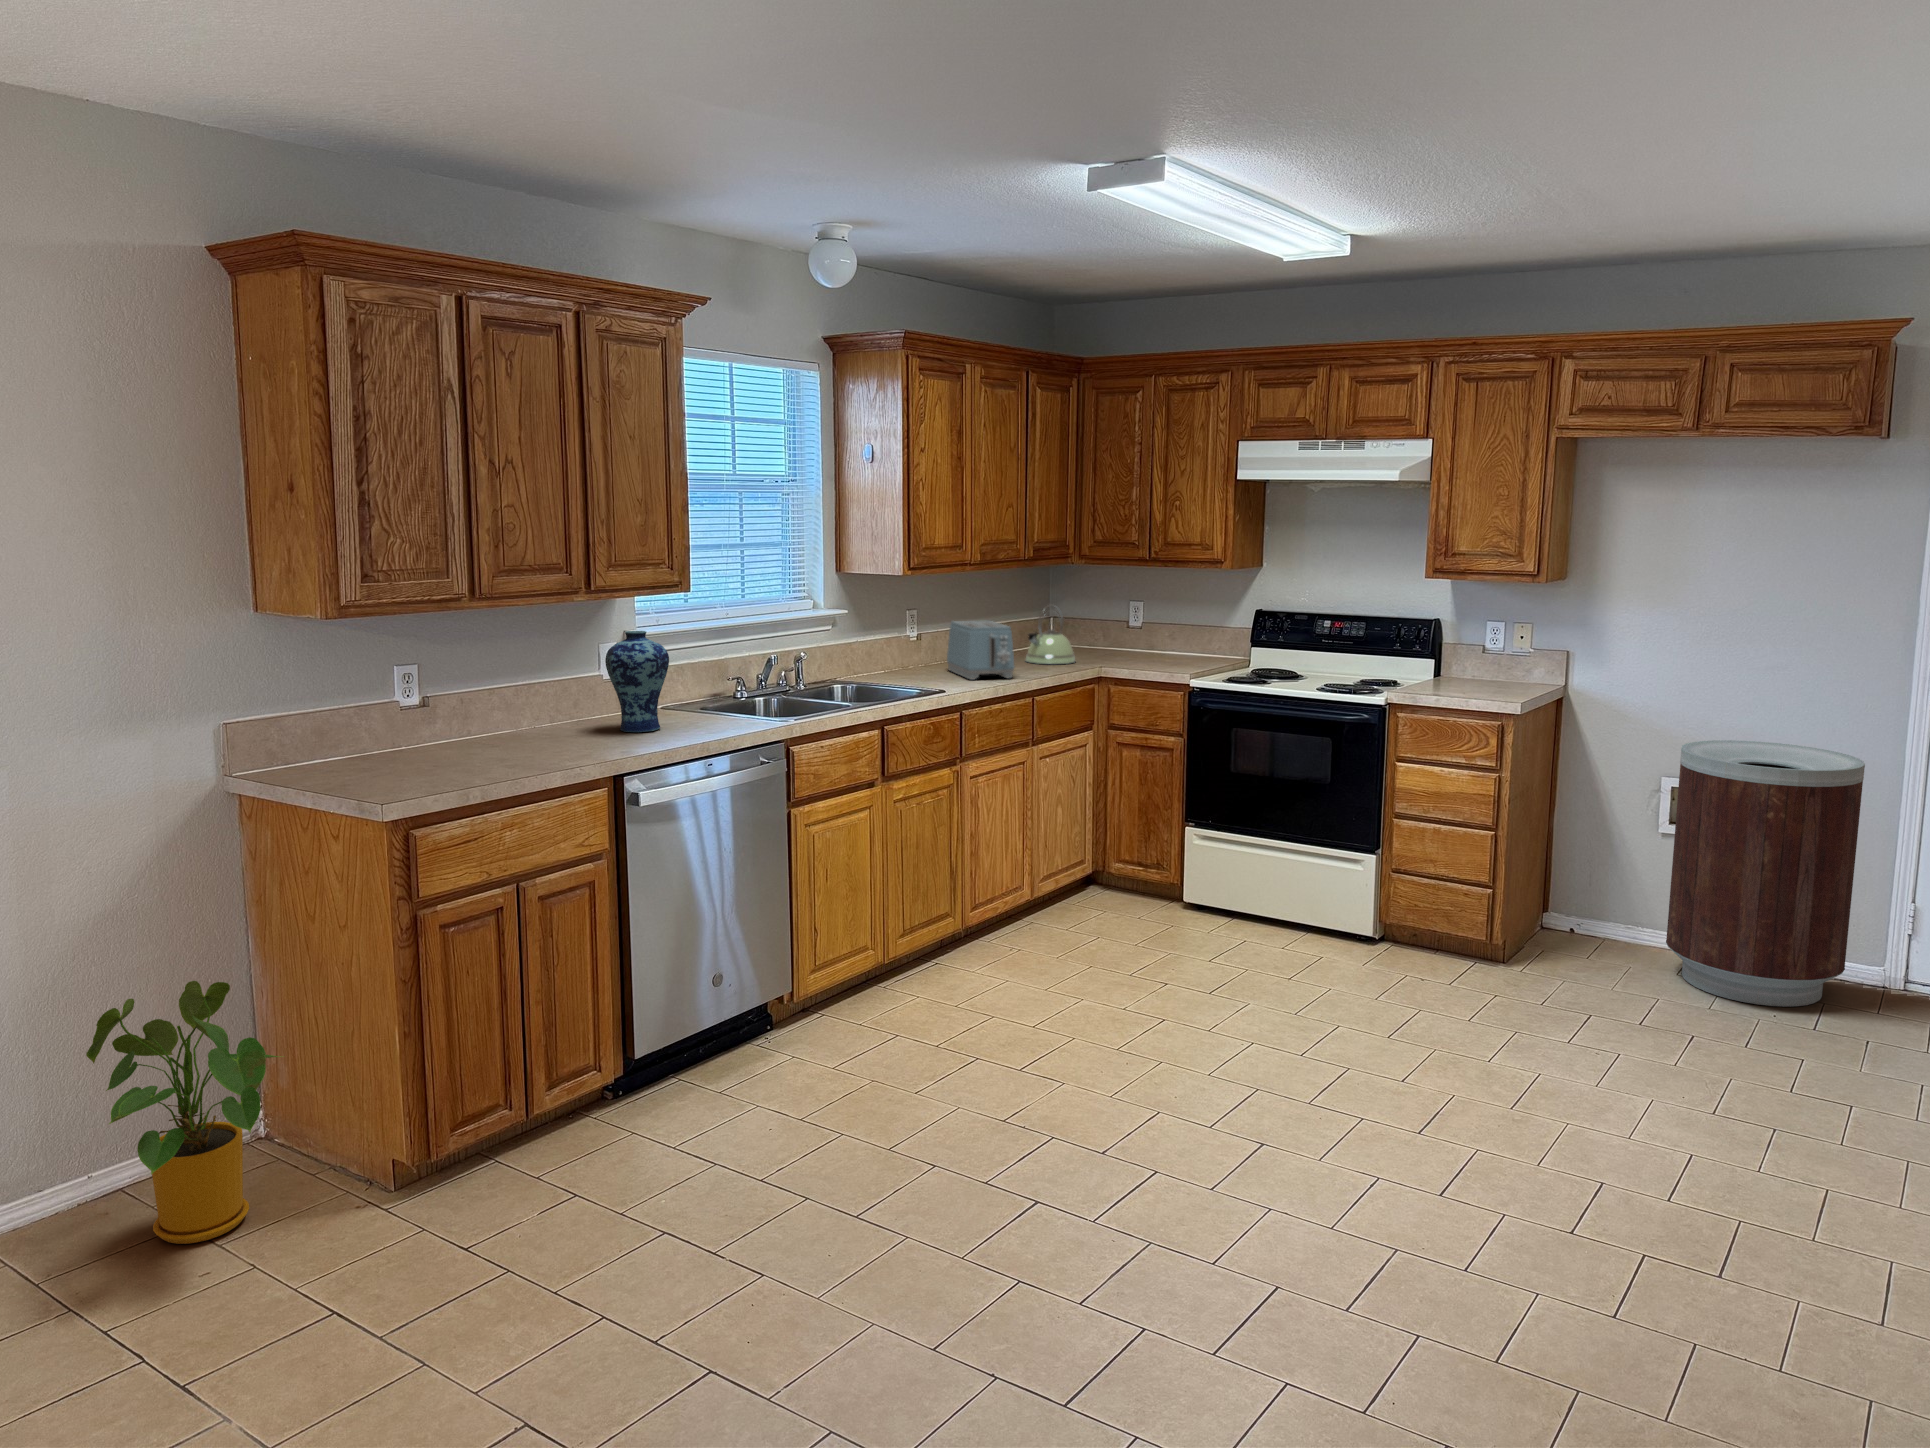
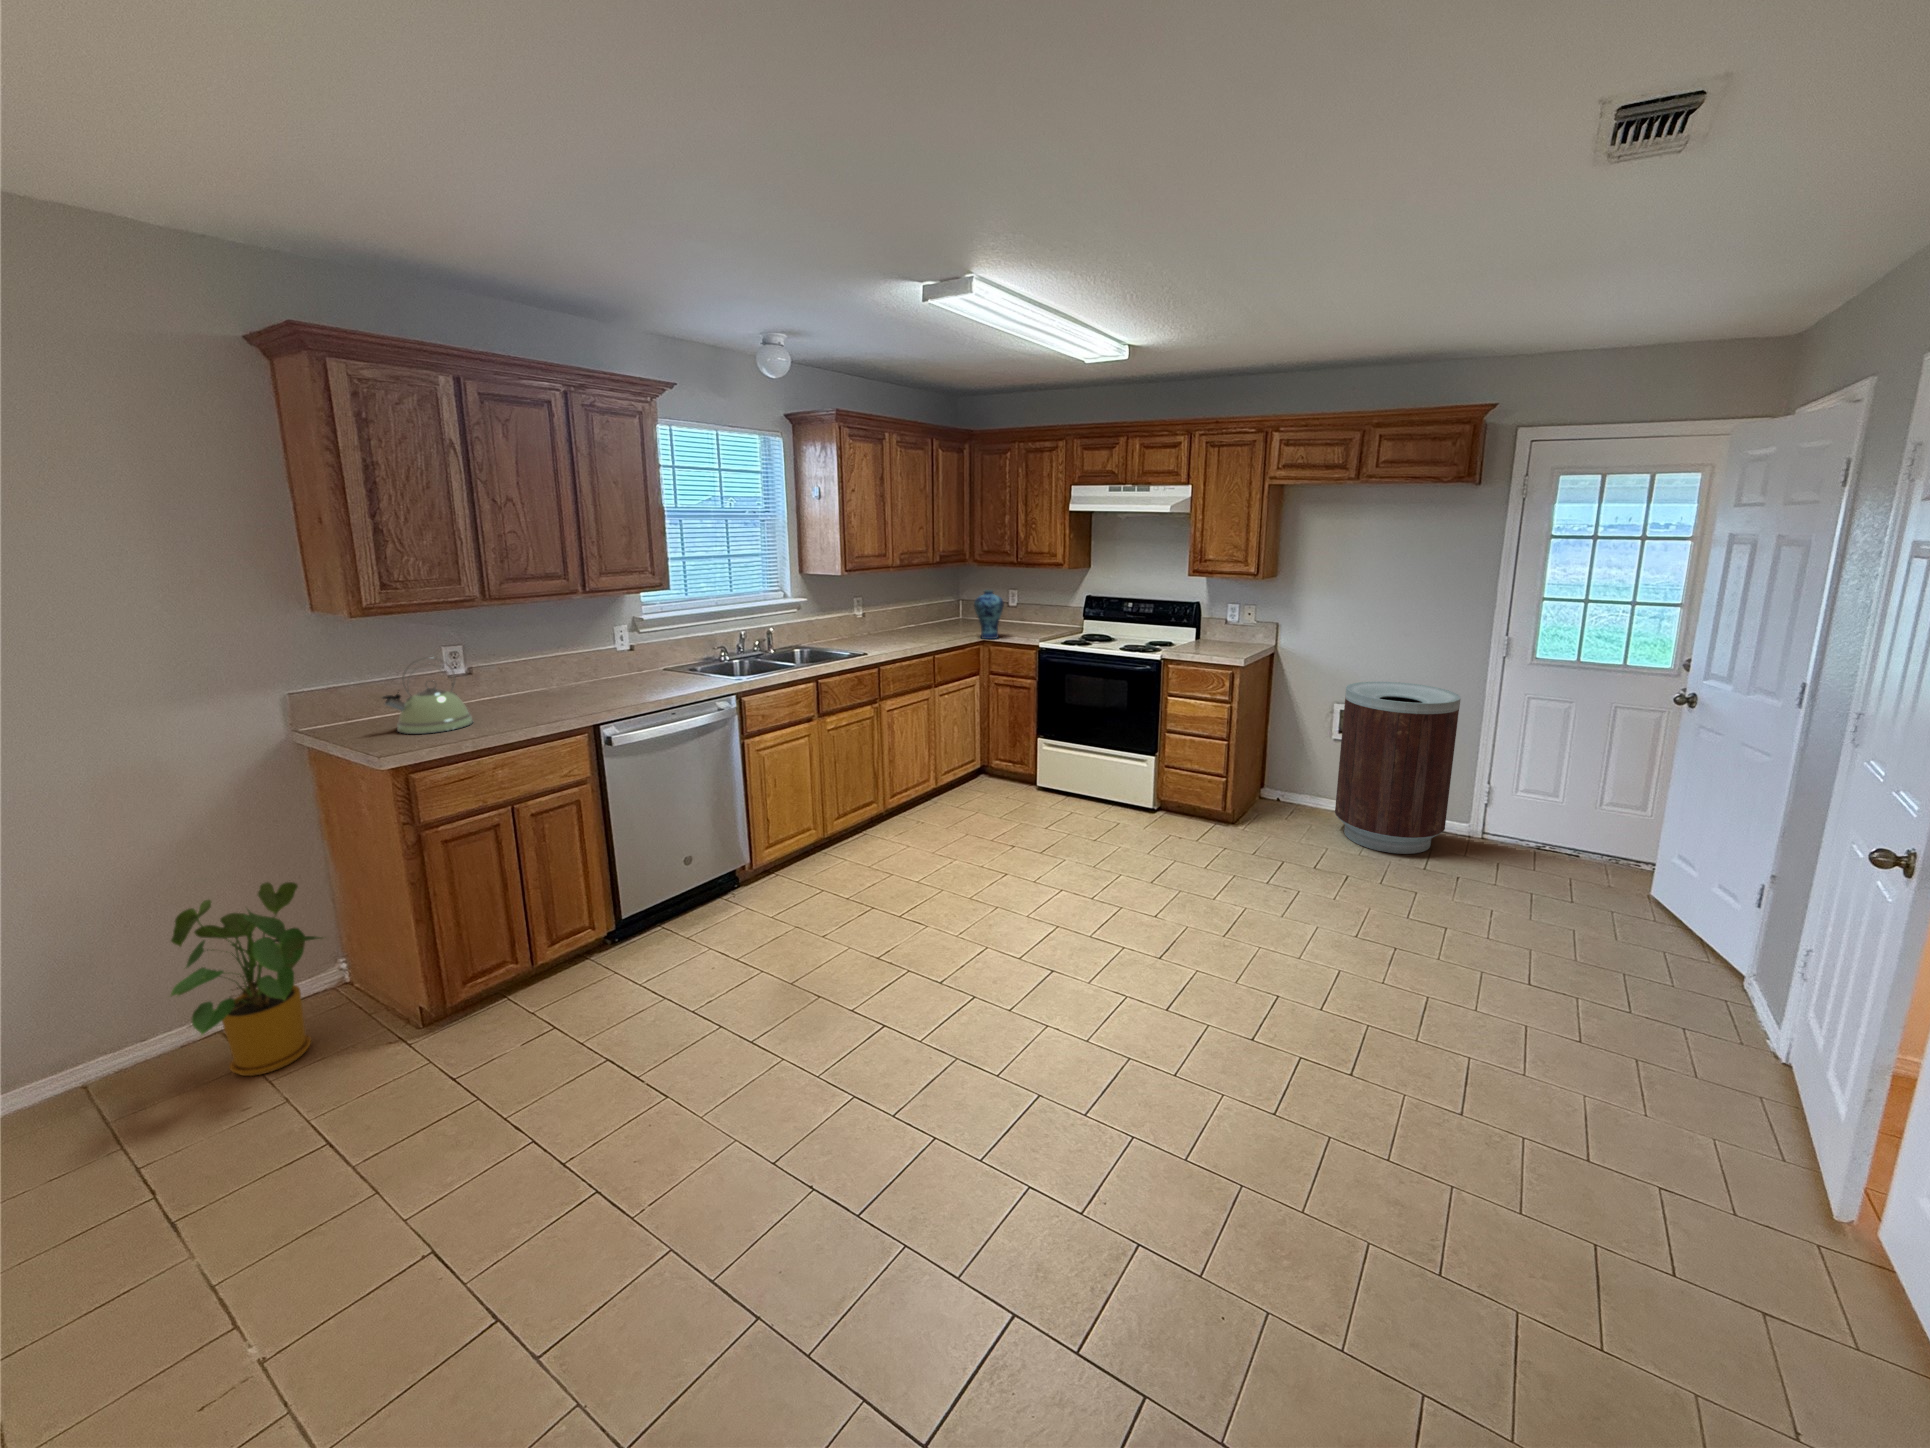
kettle: present [1026,605,1075,664] -> present [382,657,473,734]
toaster: present [947,621,1014,680] -> none [880,605,921,645]
vase: present [605,631,669,732] -> present [974,590,1004,639]

